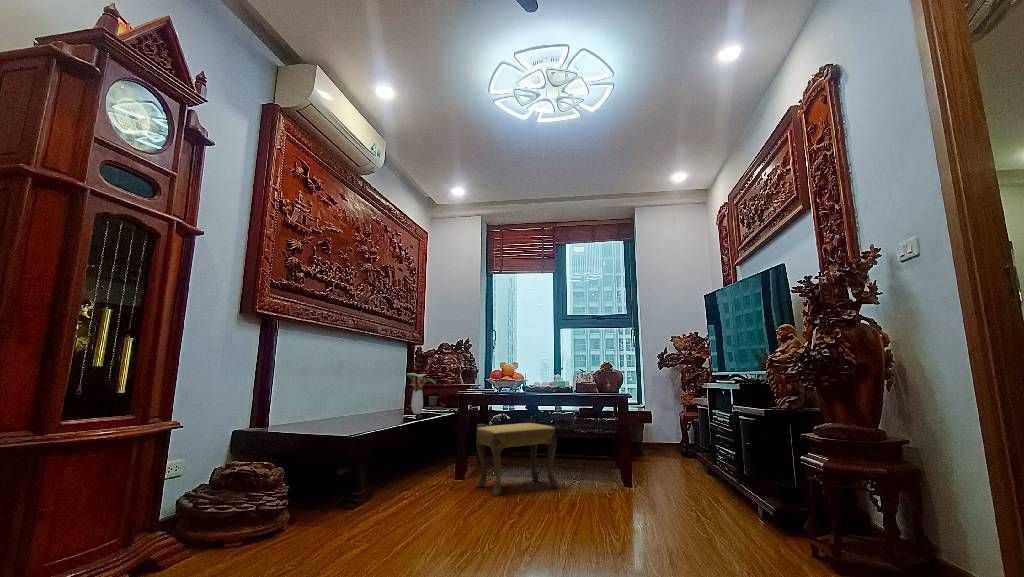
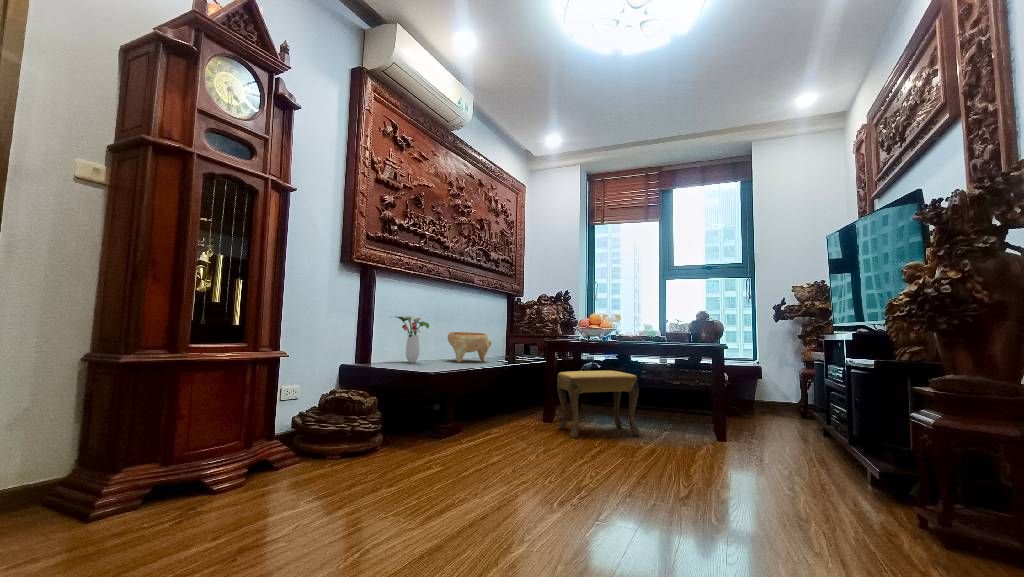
flower arrangement: present [401,373,436,414] -> present [396,316,429,363]
decorative bowl: none [354,388,402,422] -> present [448,332,491,362]

